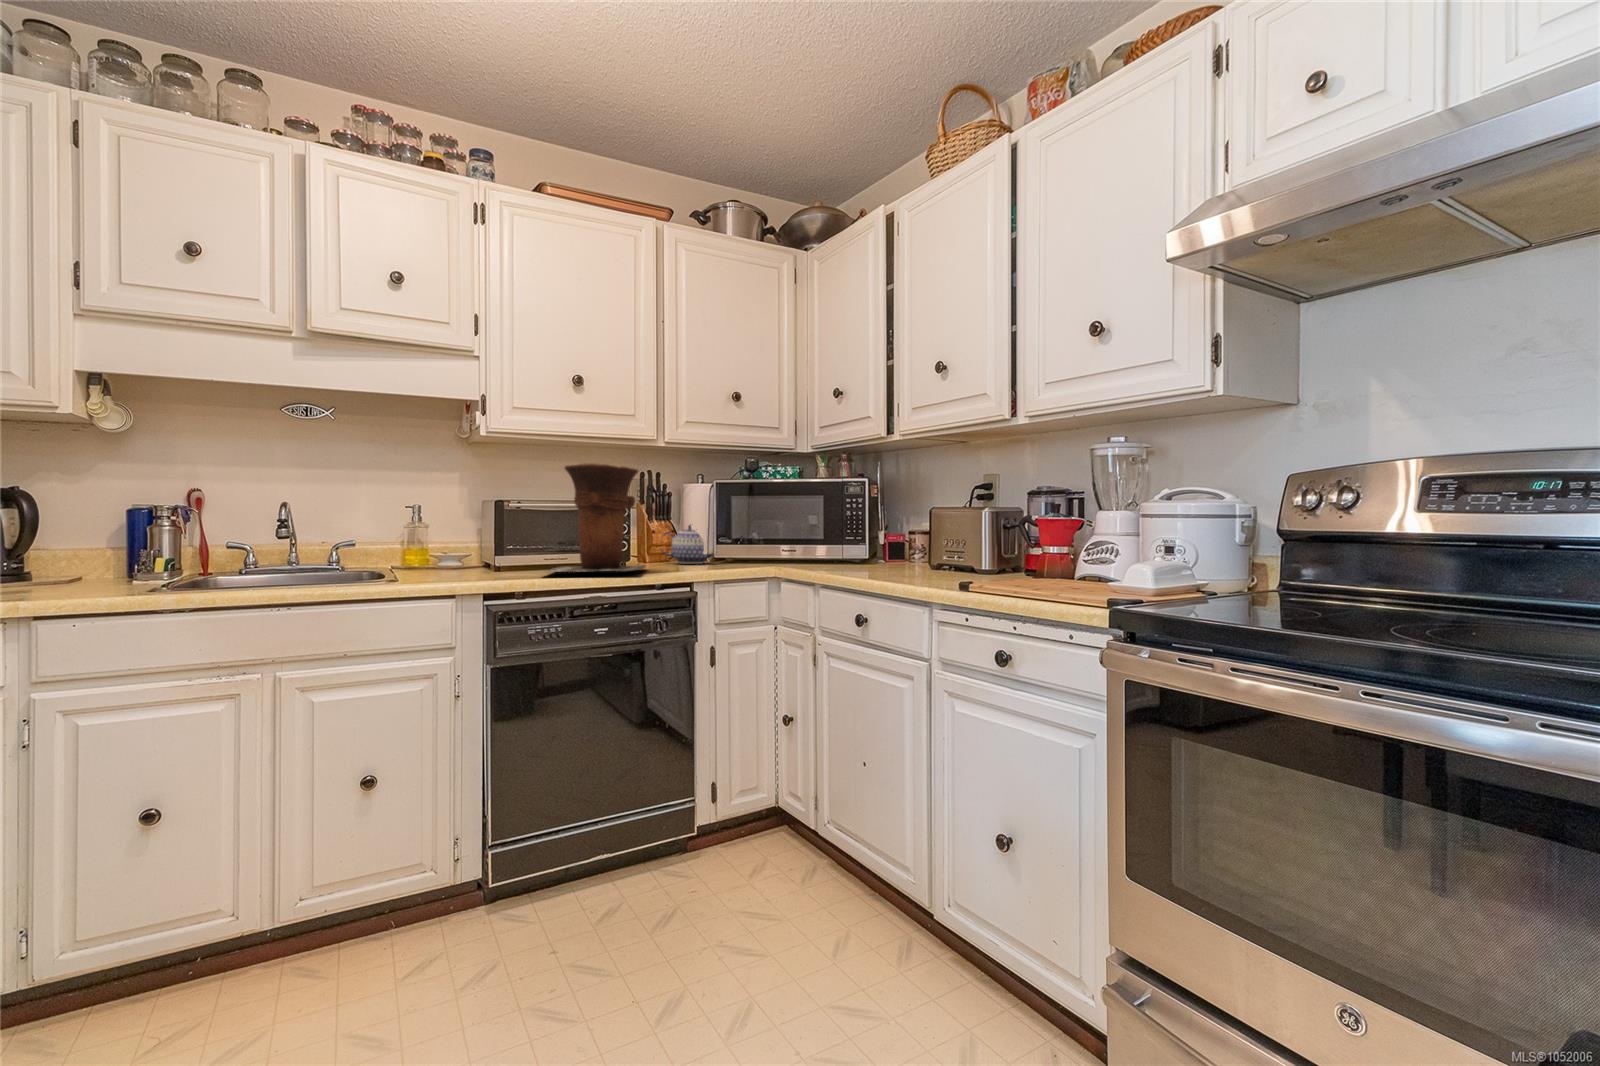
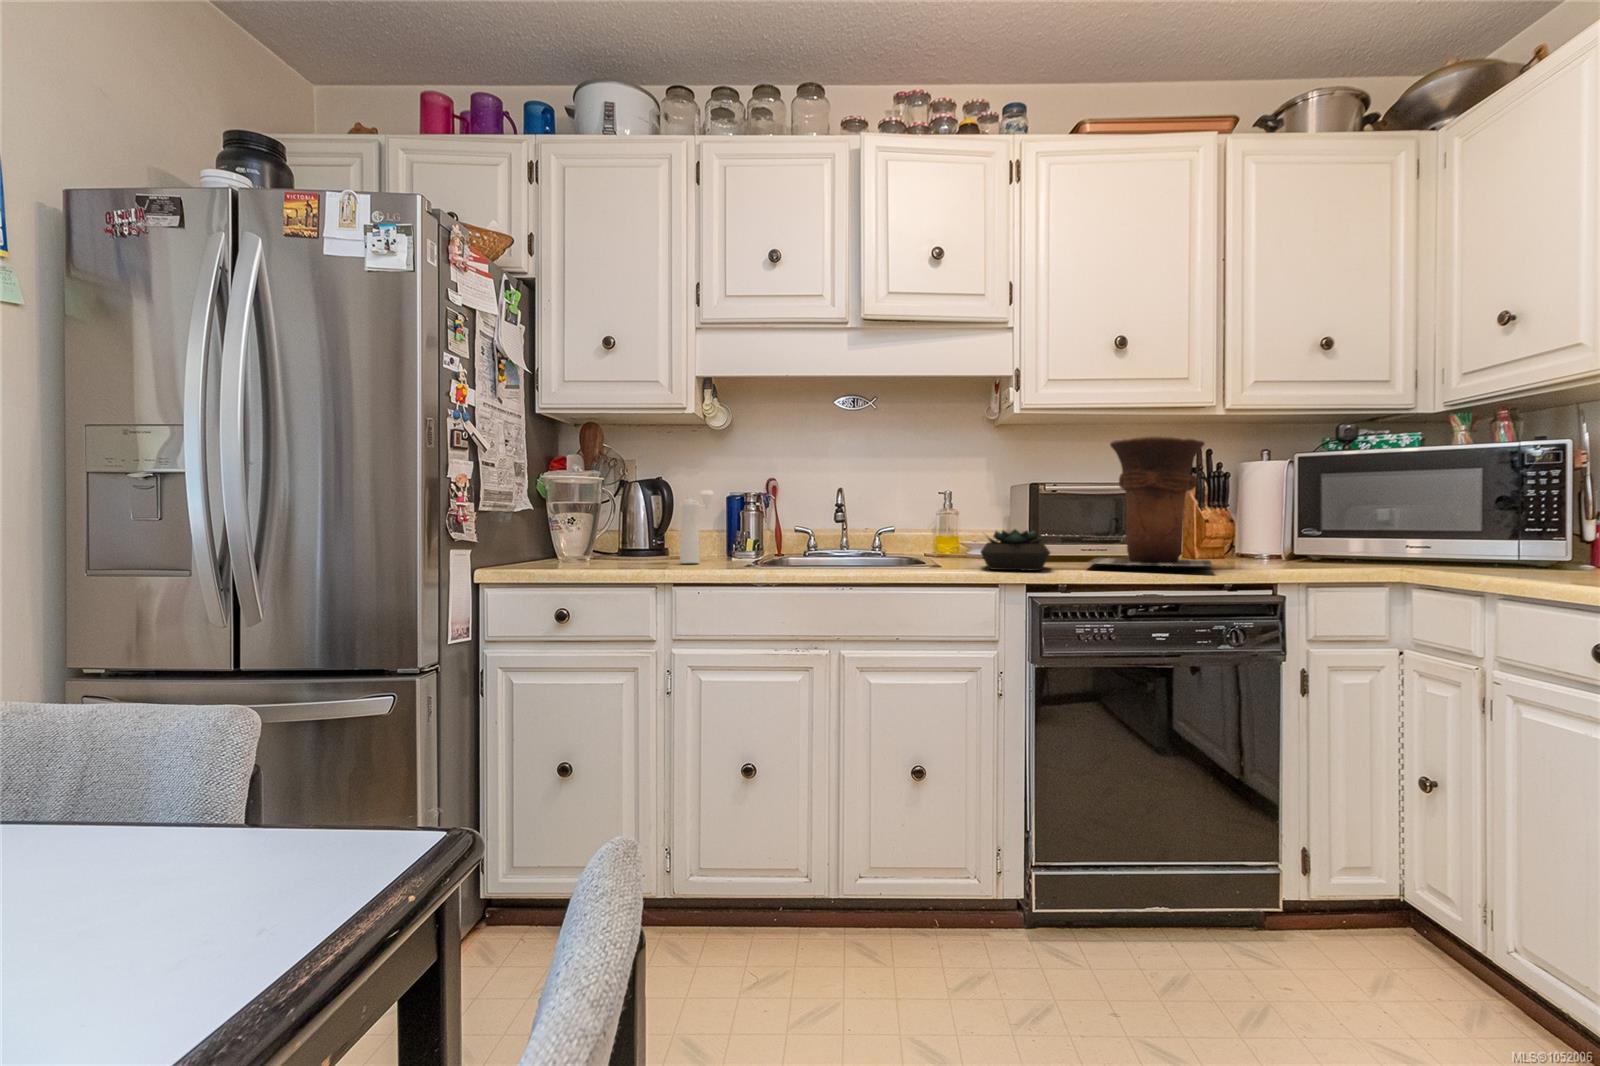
pepper mill: none [46,503,107,591] -> present [680,490,714,563]
teapot: present [661,525,714,564] -> none [1212,510,1309,560]
succulent plant: none [439,542,509,581] -> present [981,529,1050,570]

